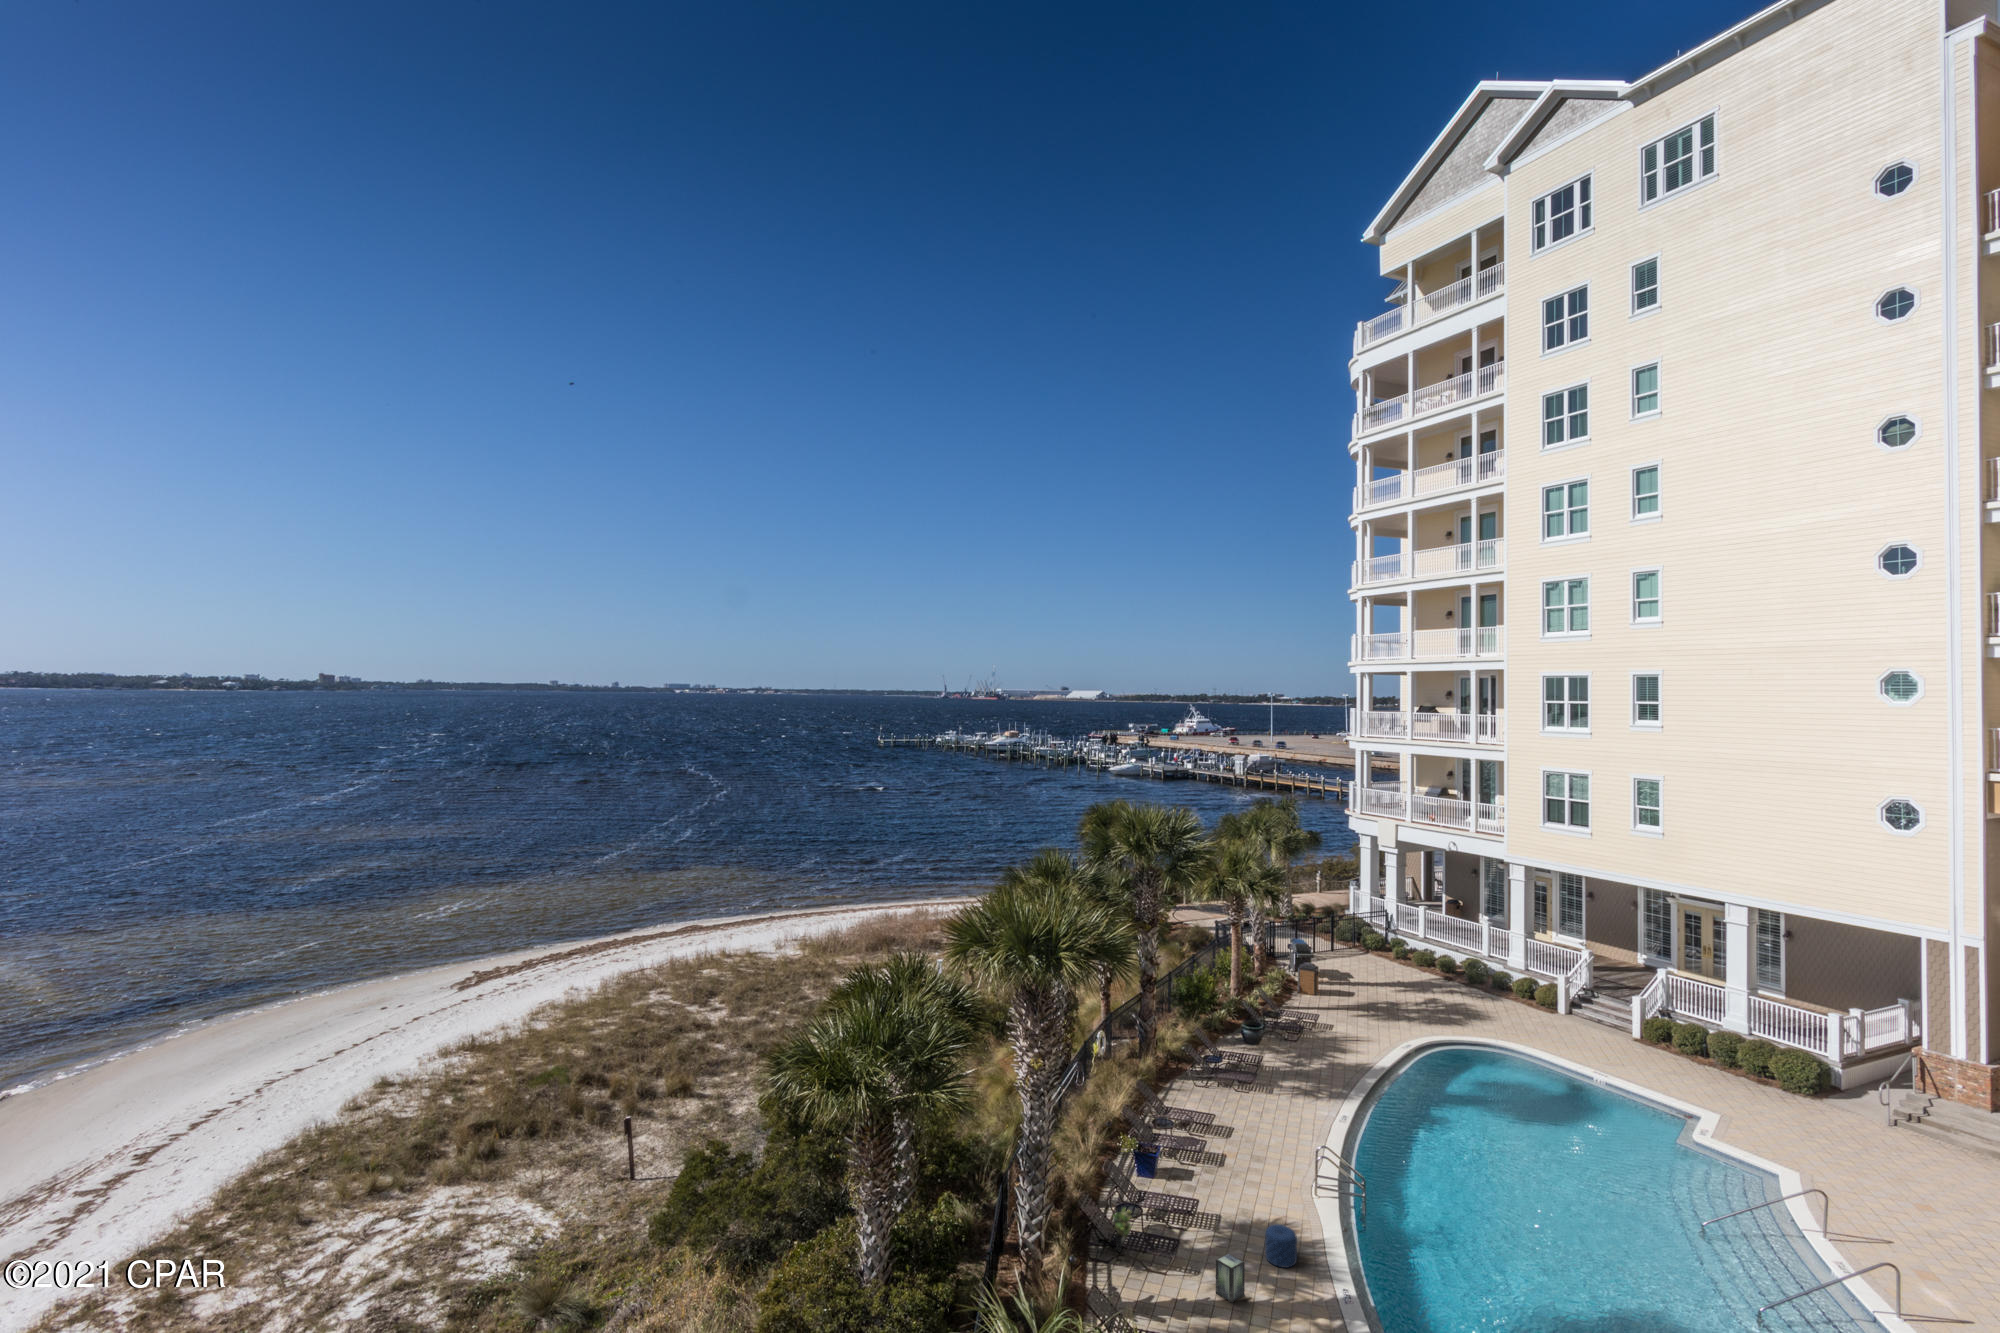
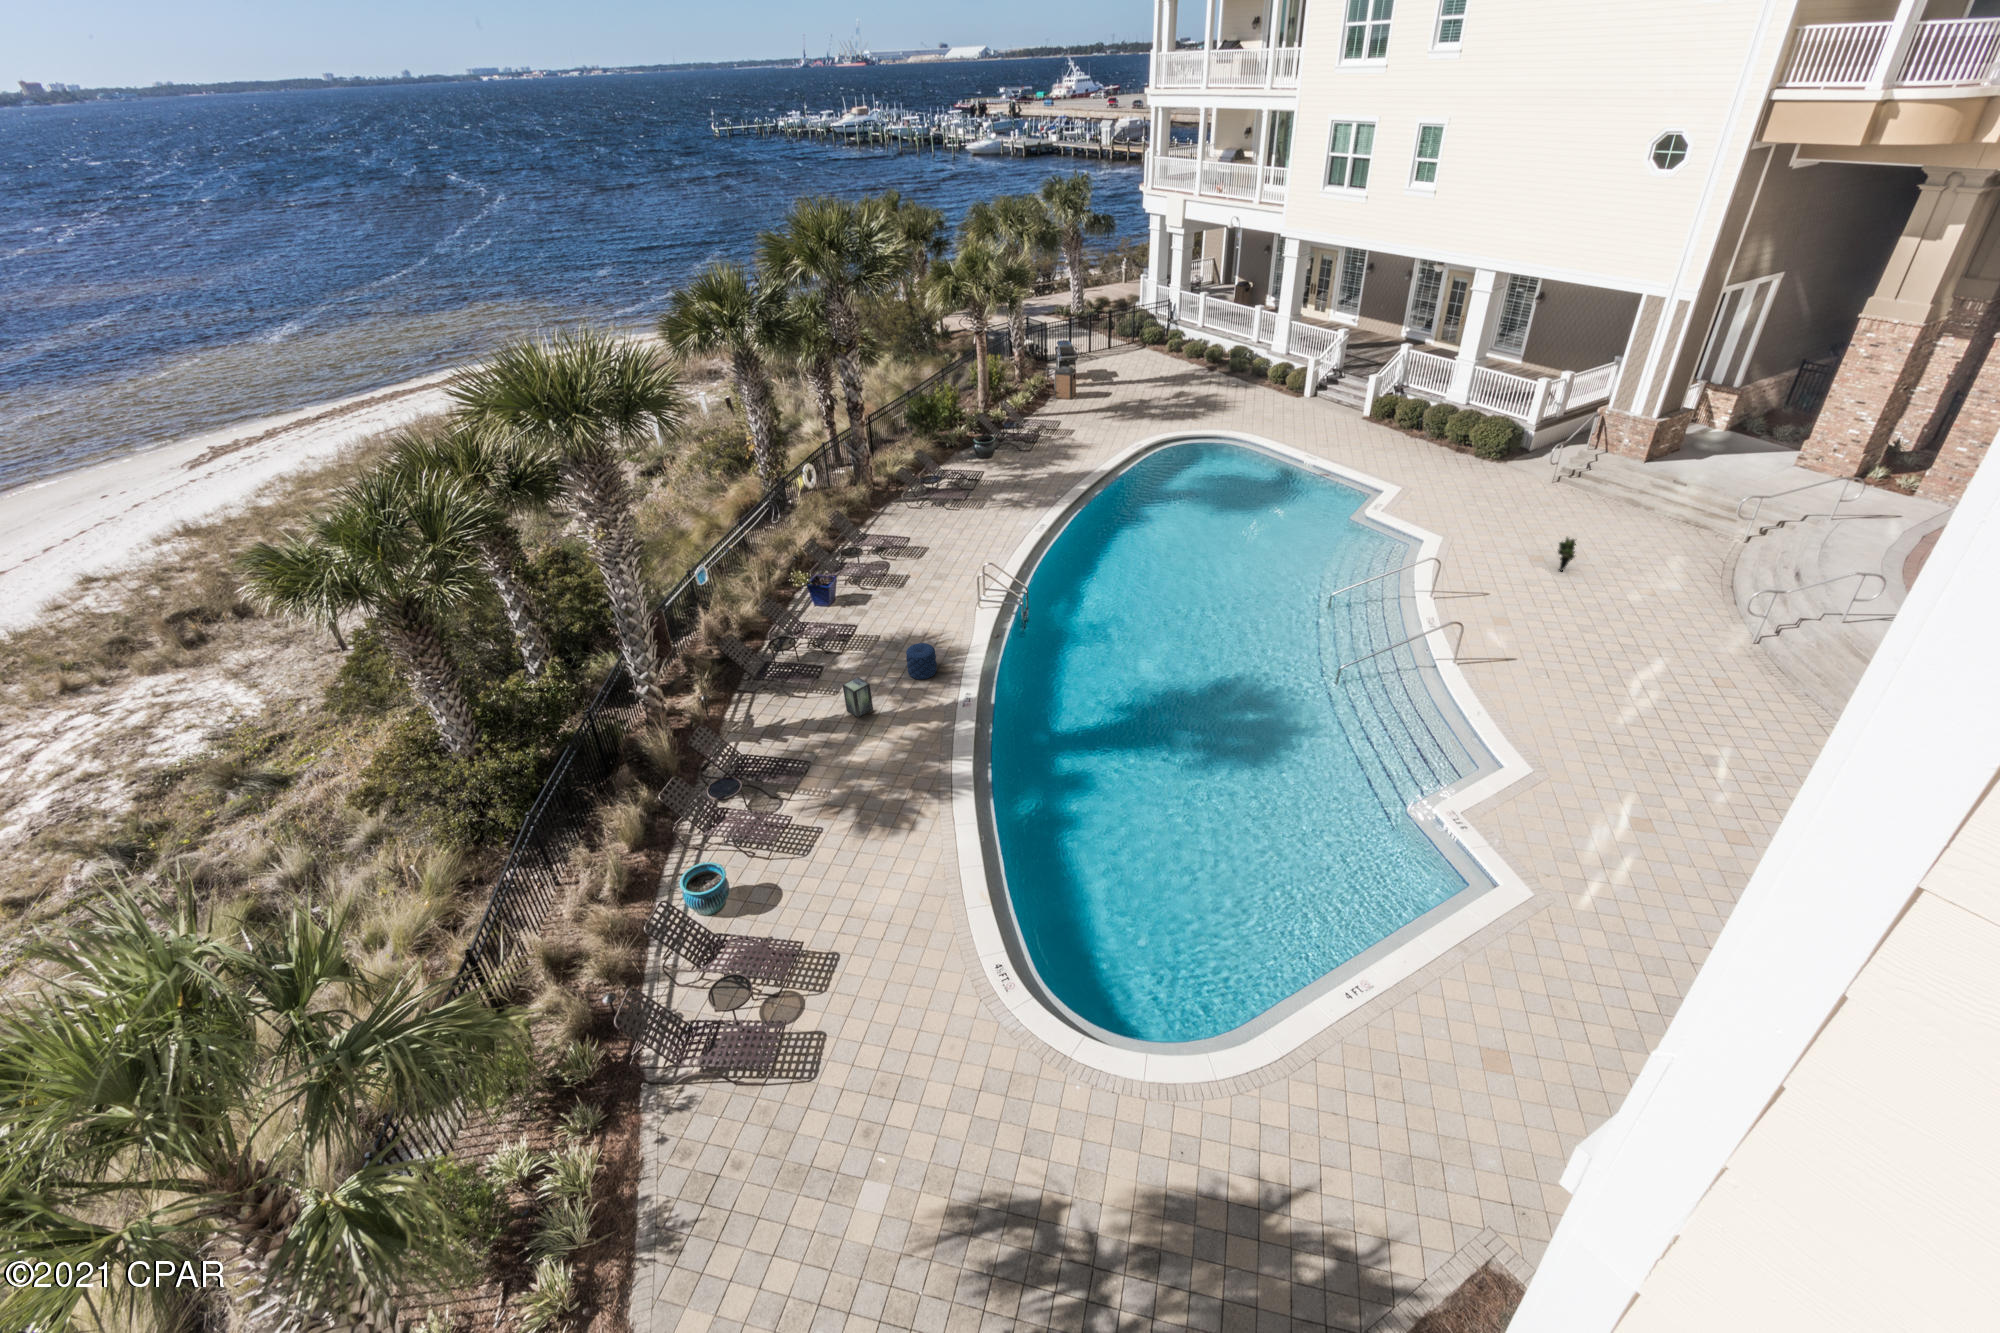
potted plant: present [1113,1208,1132,1252] -> present [1558,538,1576,571]

